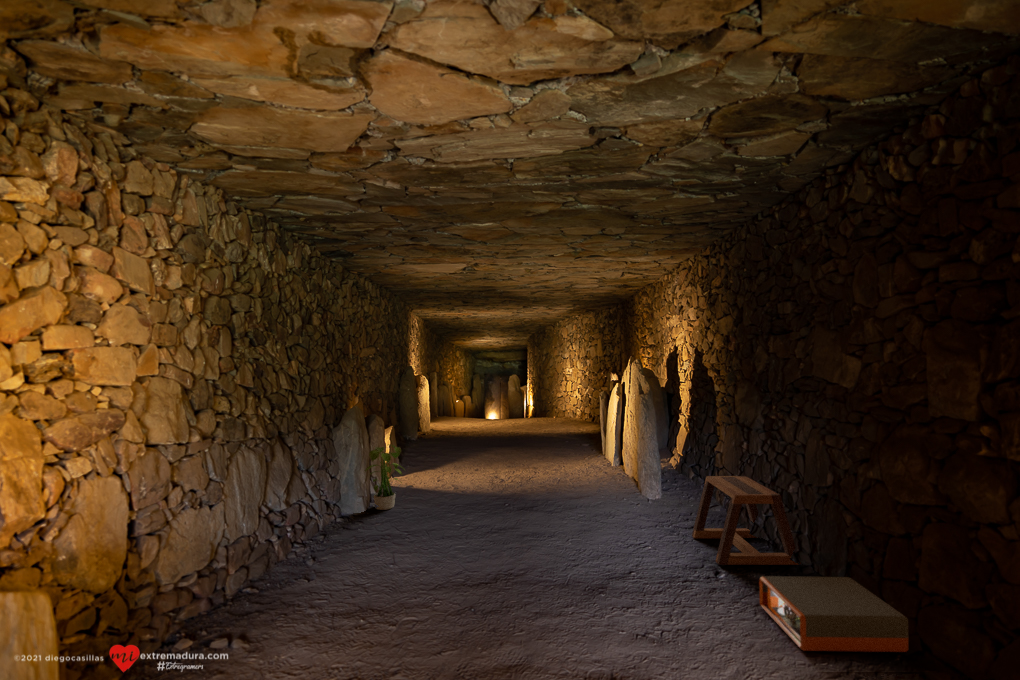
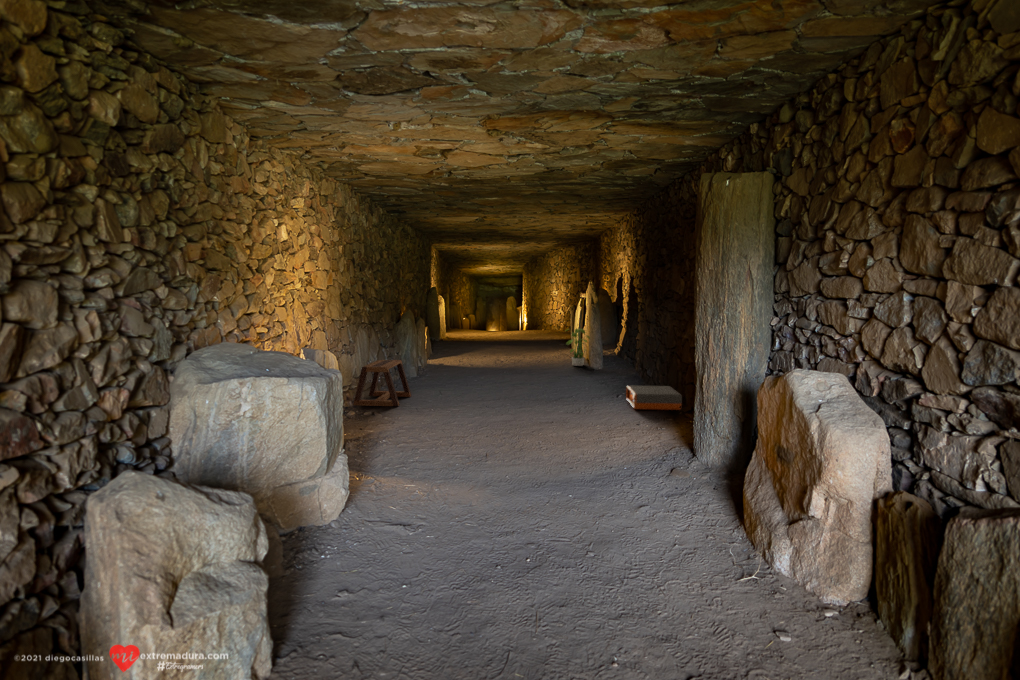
potted plant: present [365,445,405,510] -> present [566,328,590,366]
stool: present [692,476,799,565] -> present [353,360,411,406]

